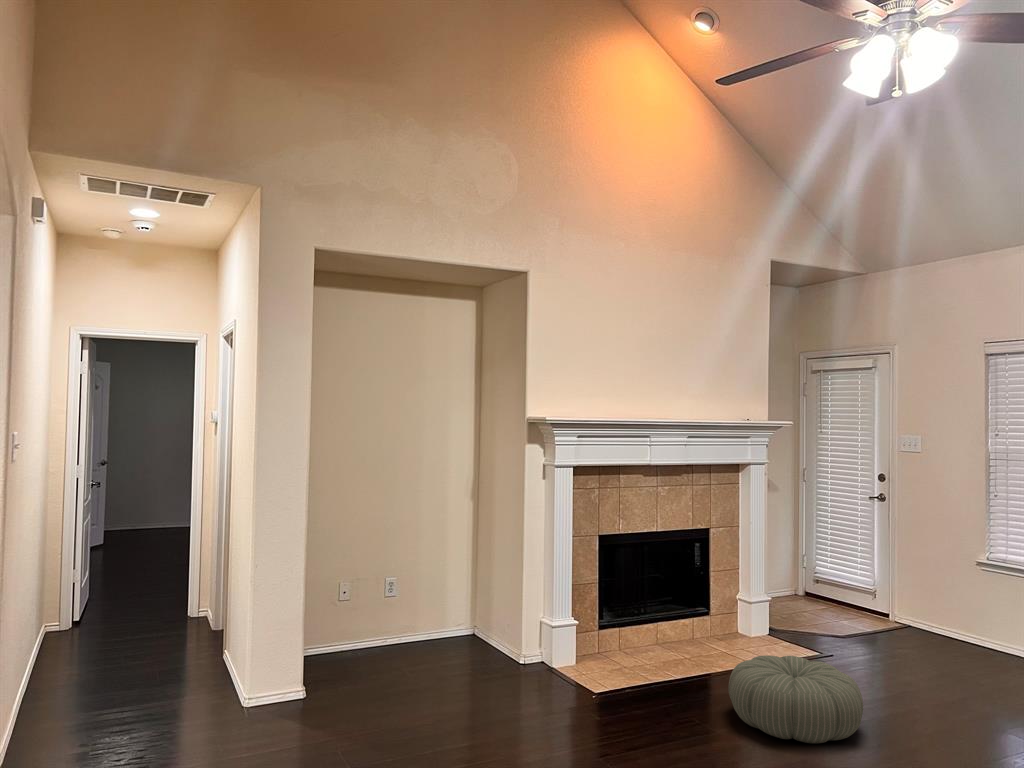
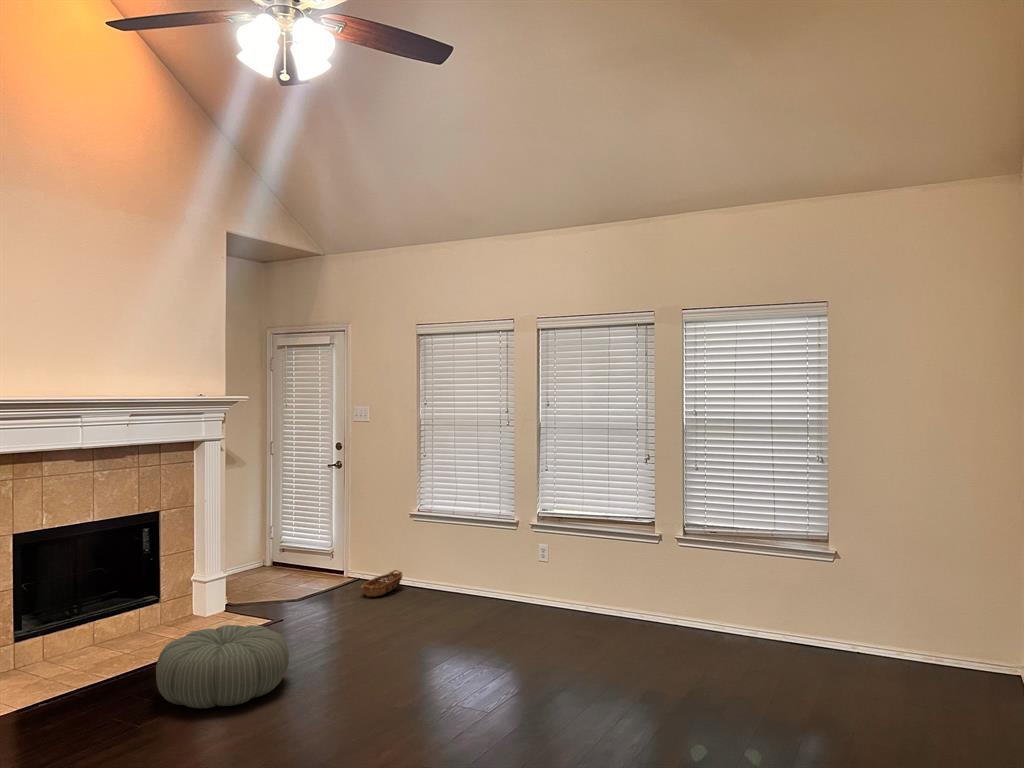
basket: none [901,620,970,657] -> present [361,570,402,597]

